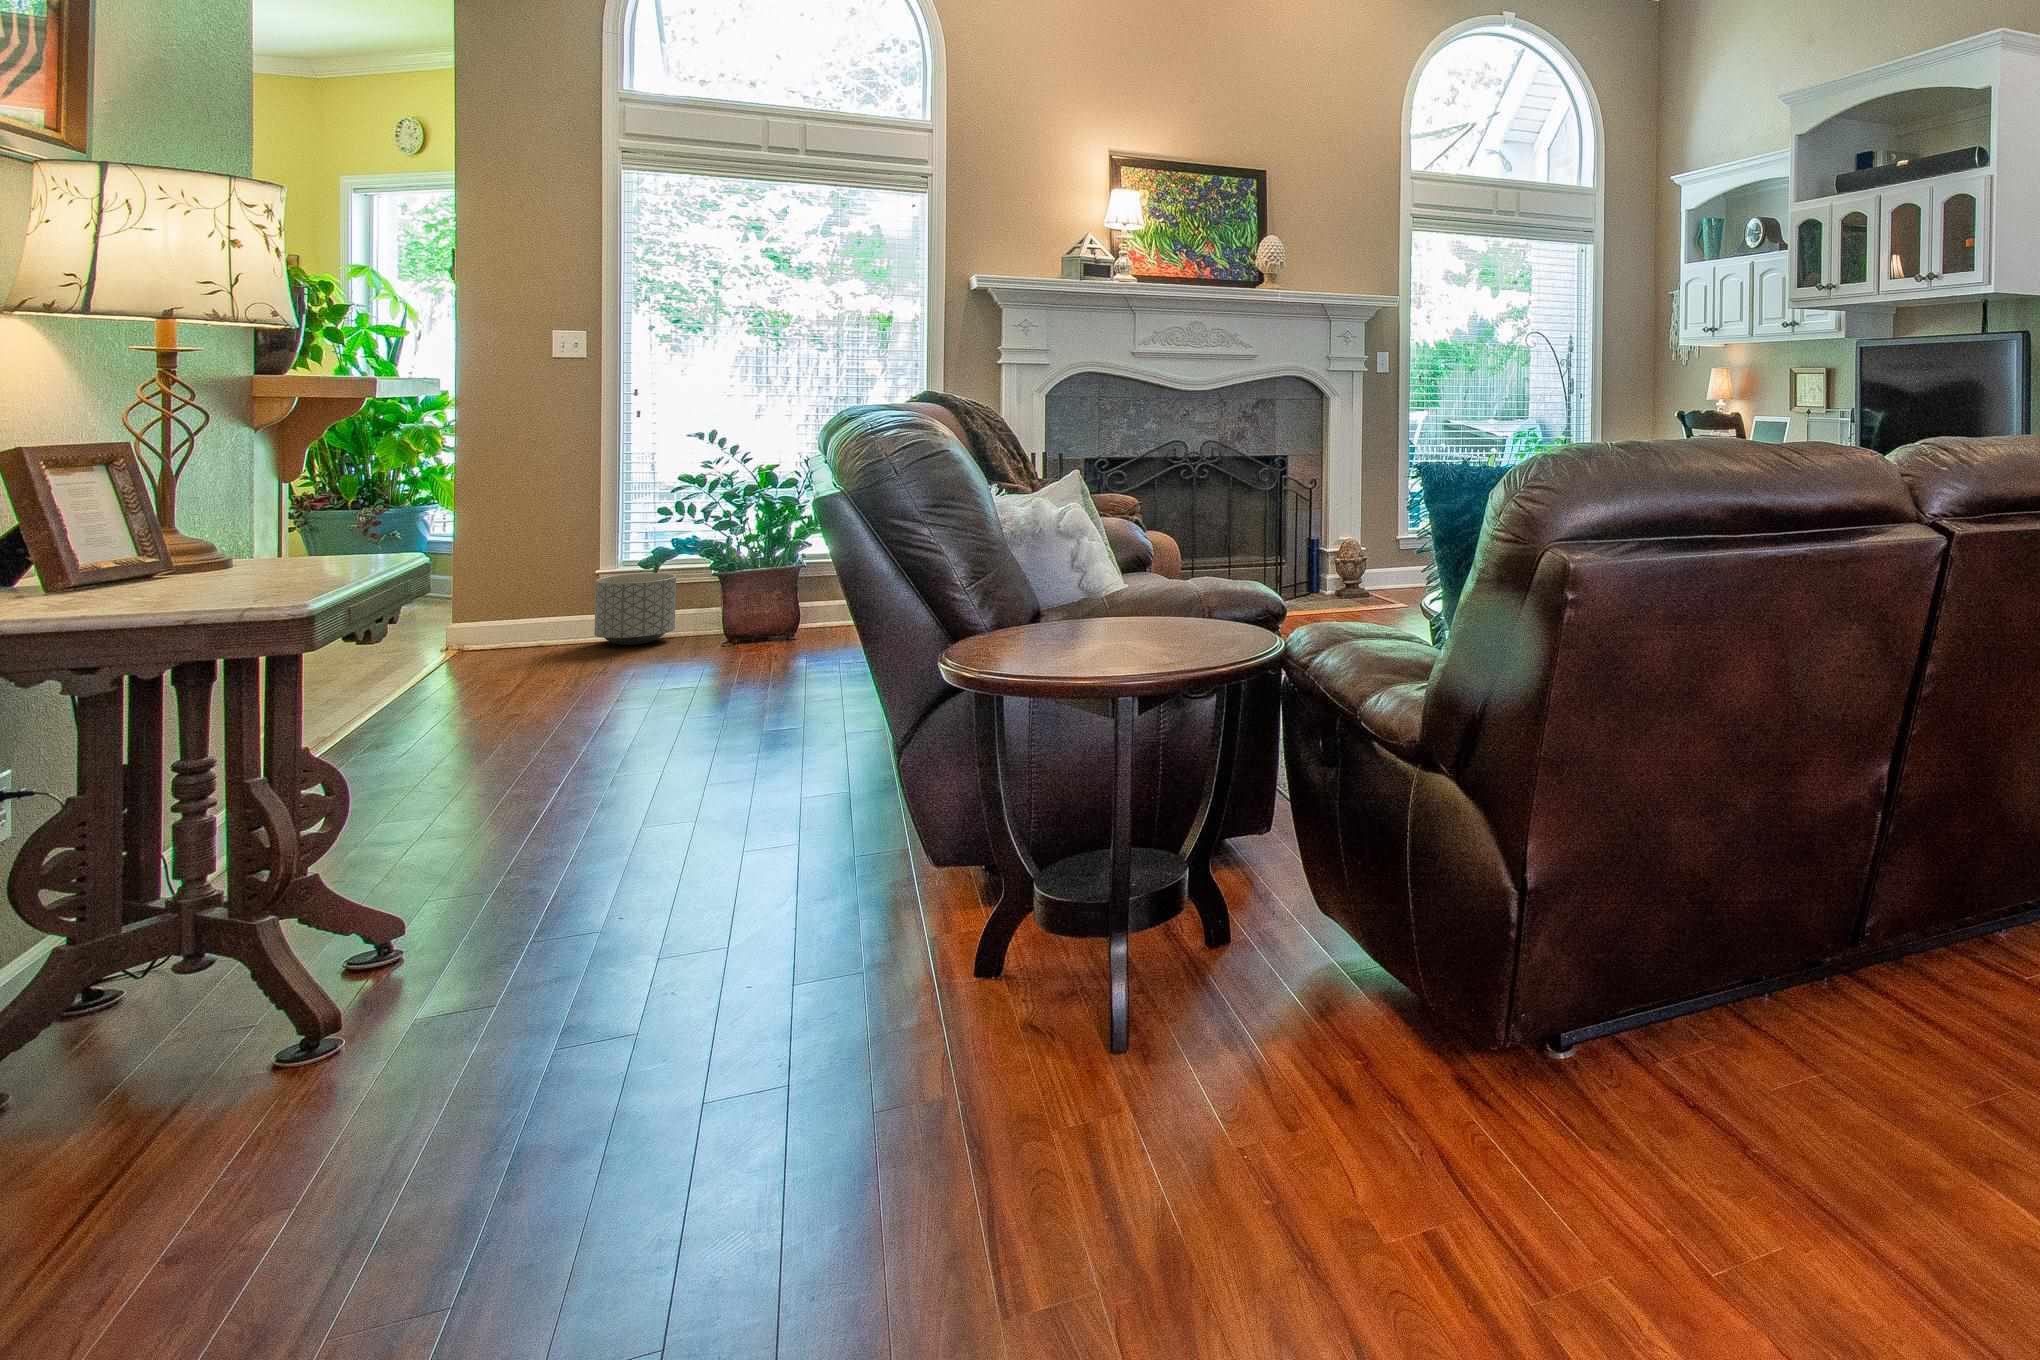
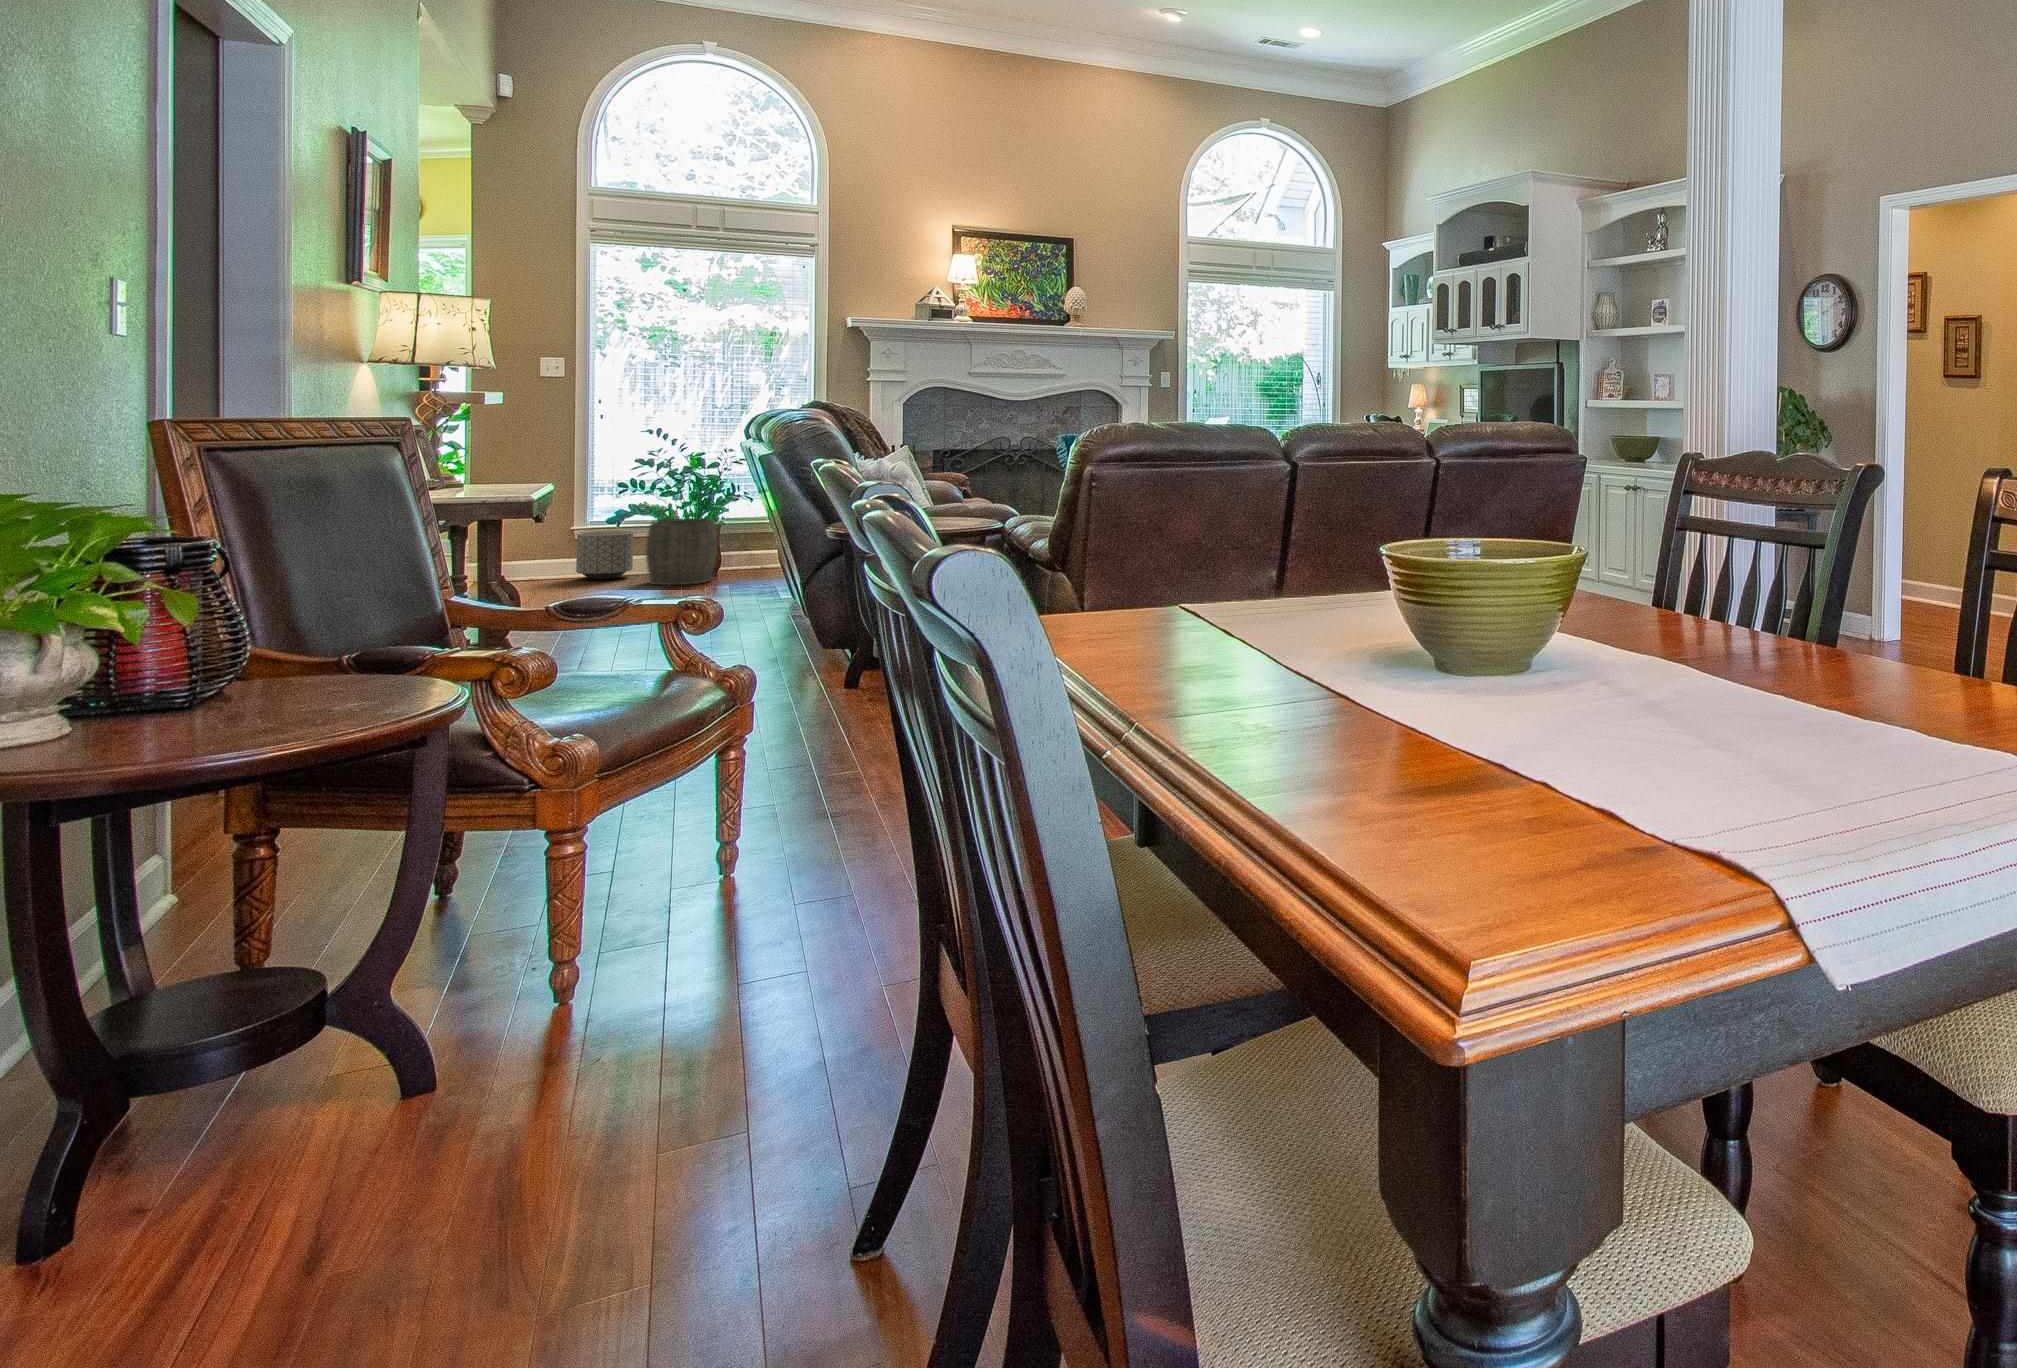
woven basket: none [690,557,791,658] -> present [646,519,717,585]

